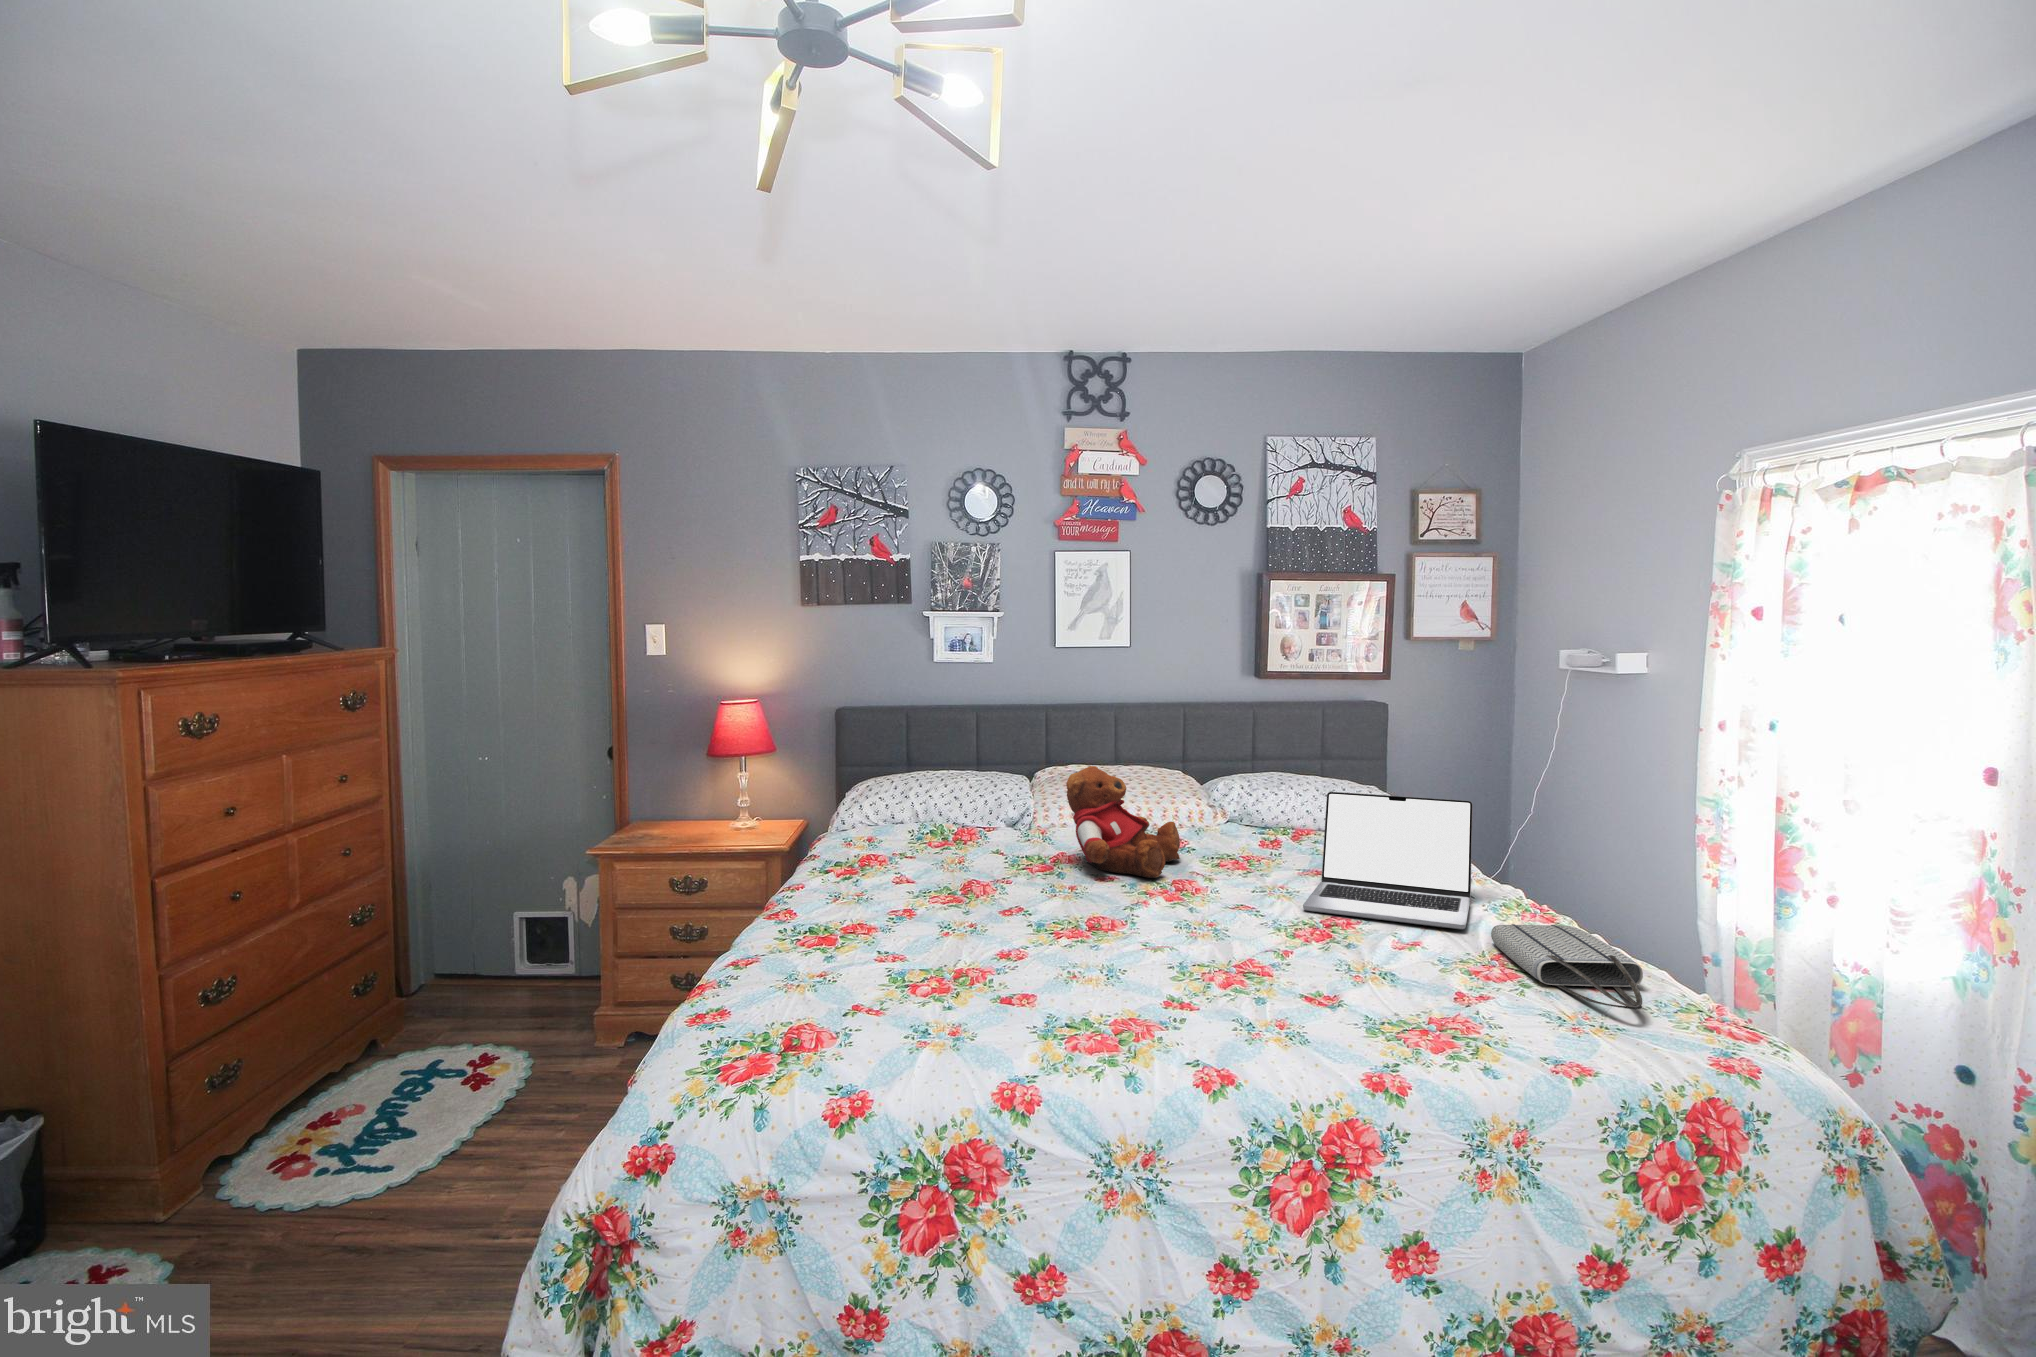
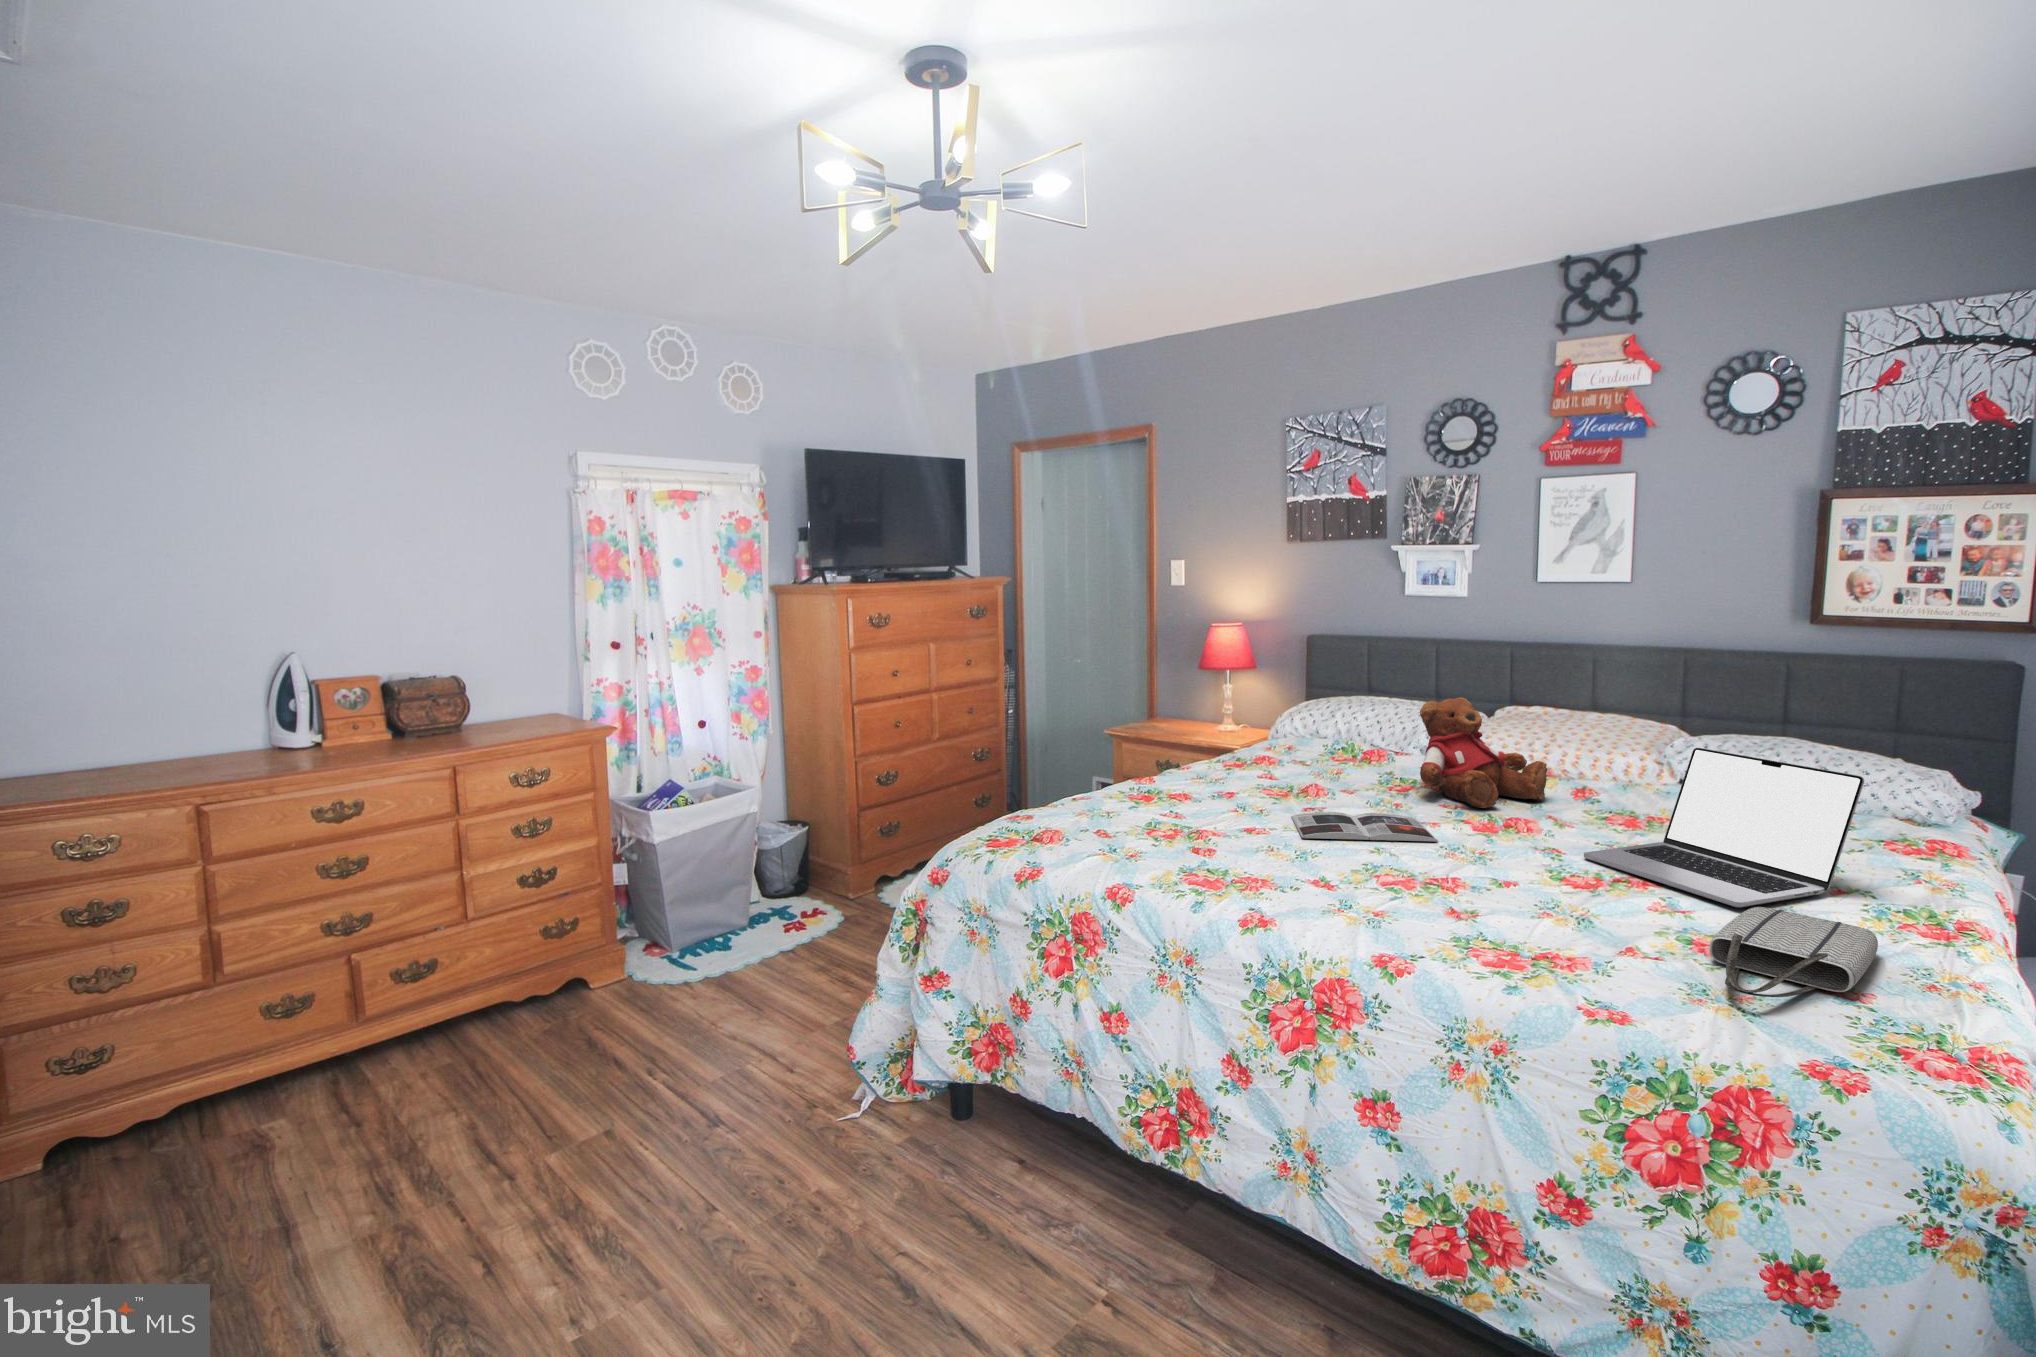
magazine: none [1023,901,1188,951] -> present [1291,812,1438,842]

